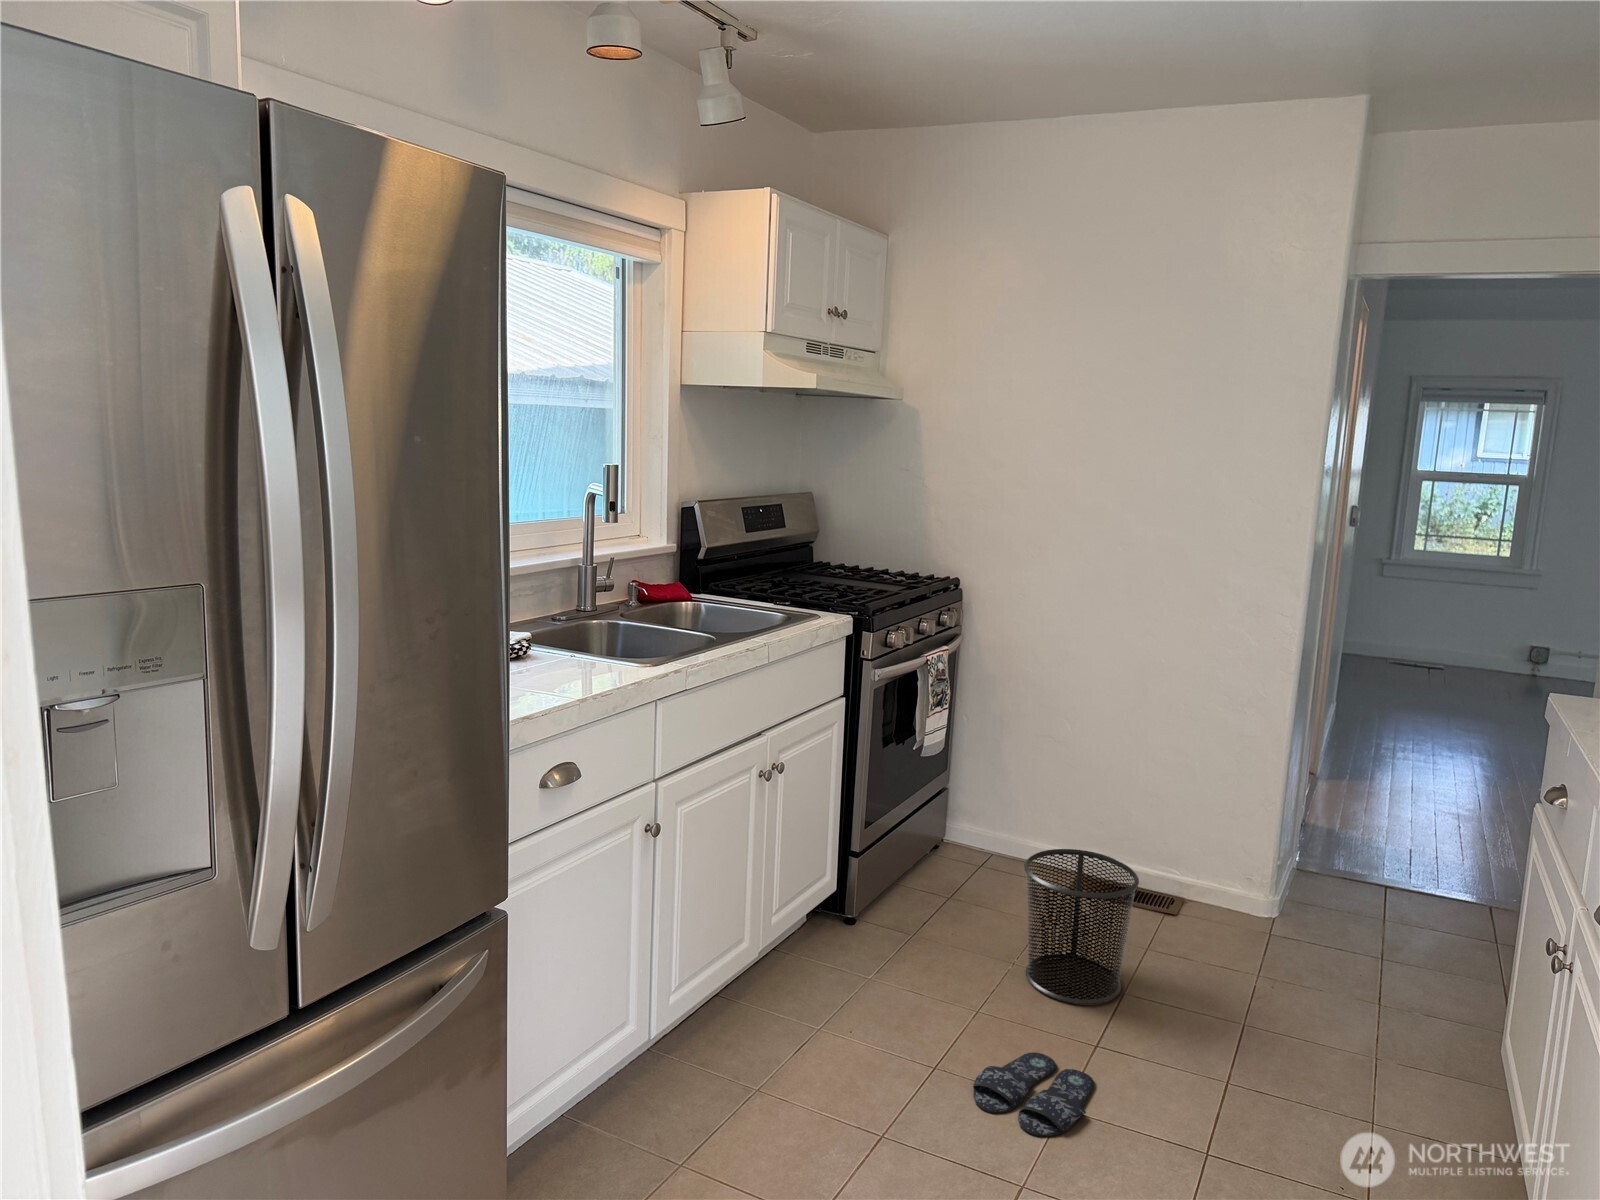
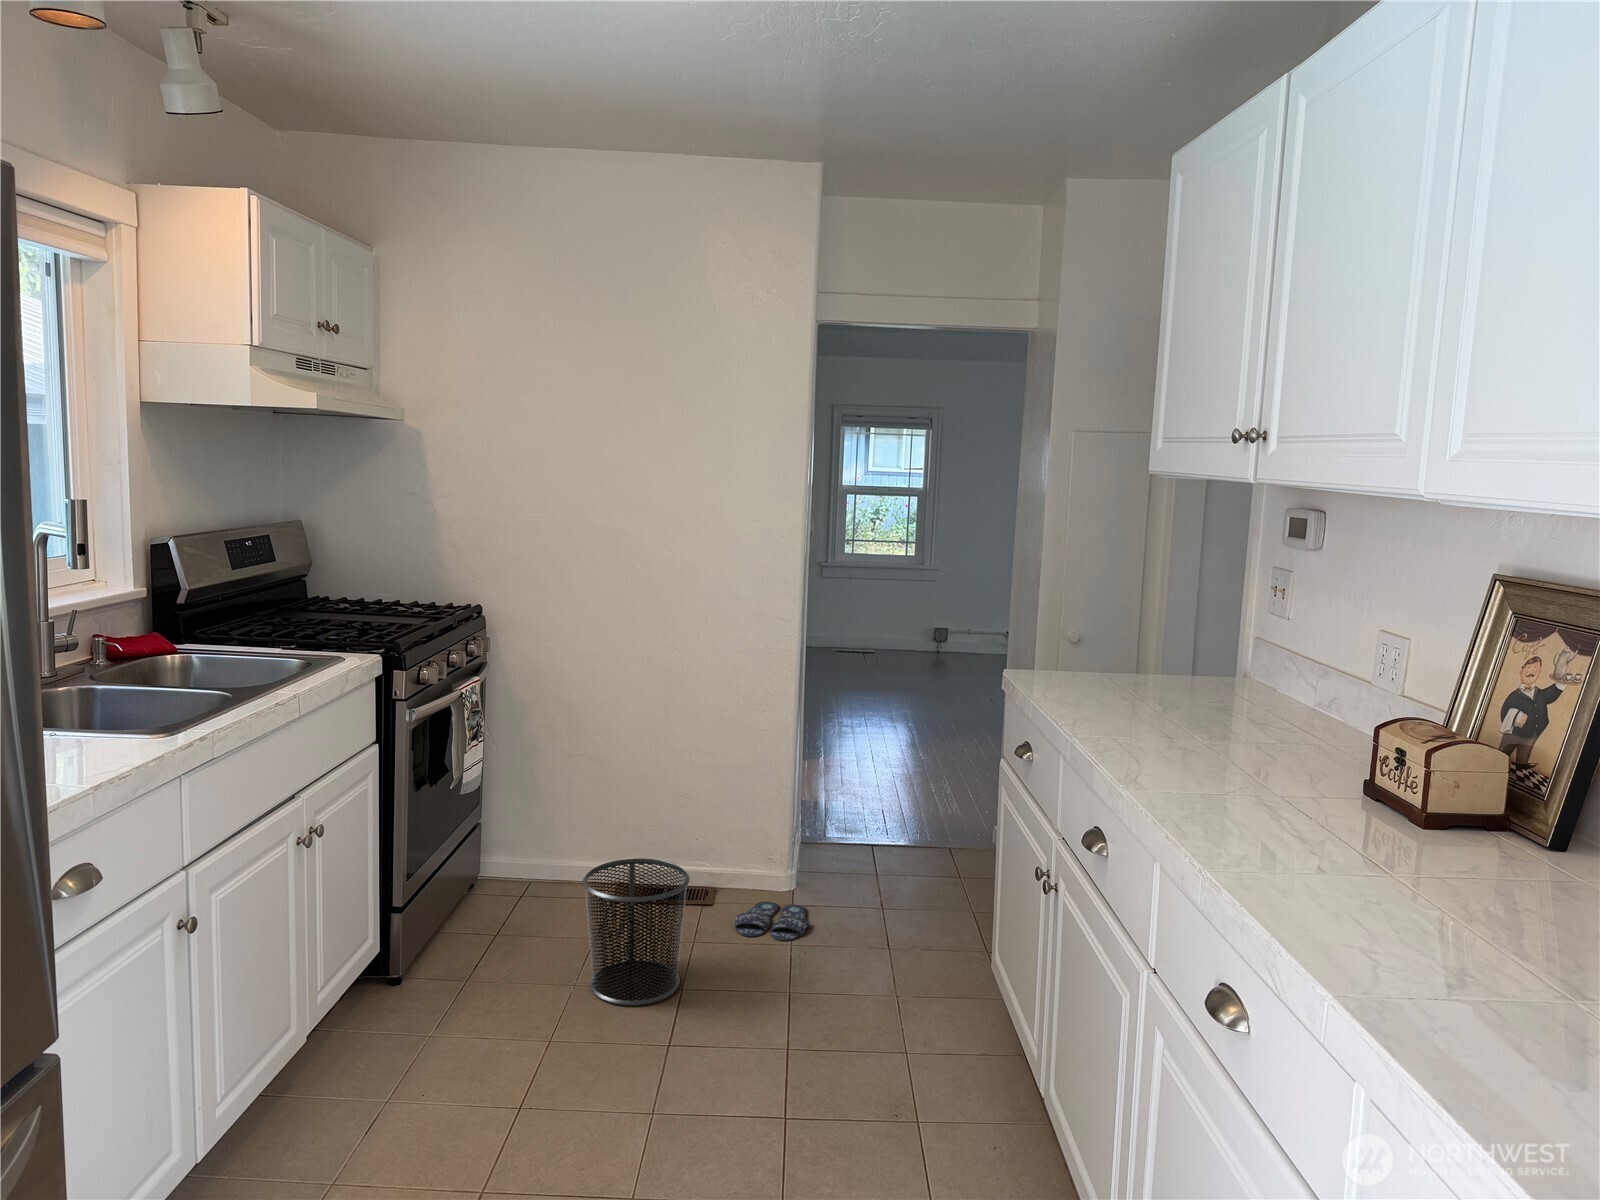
slippers: present [973,1052,1094,1137] -> present [735,902,810,941]

